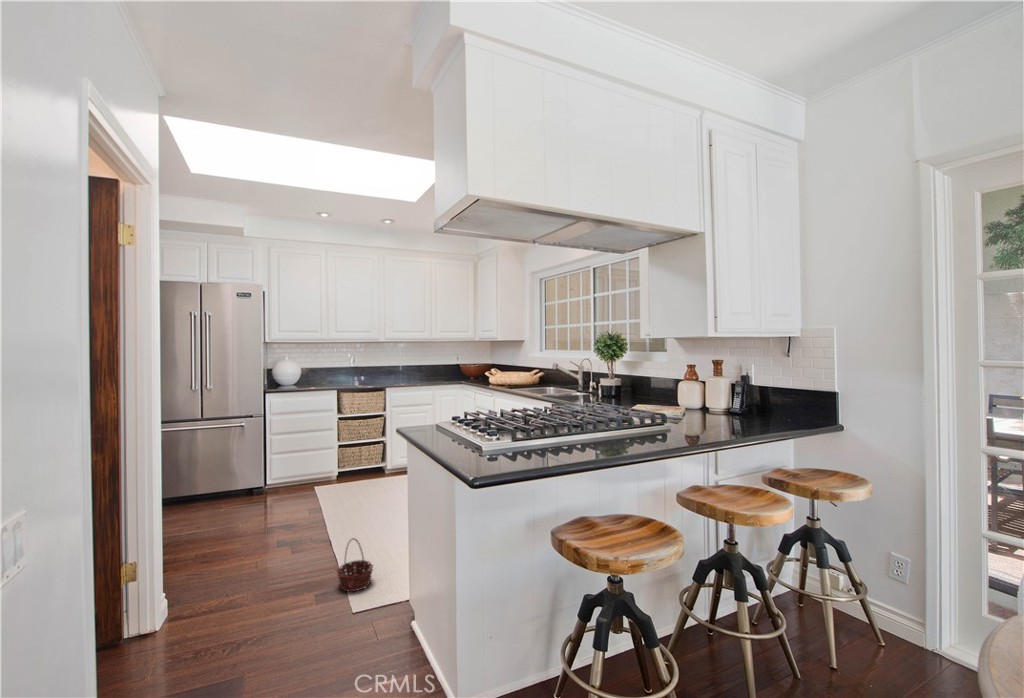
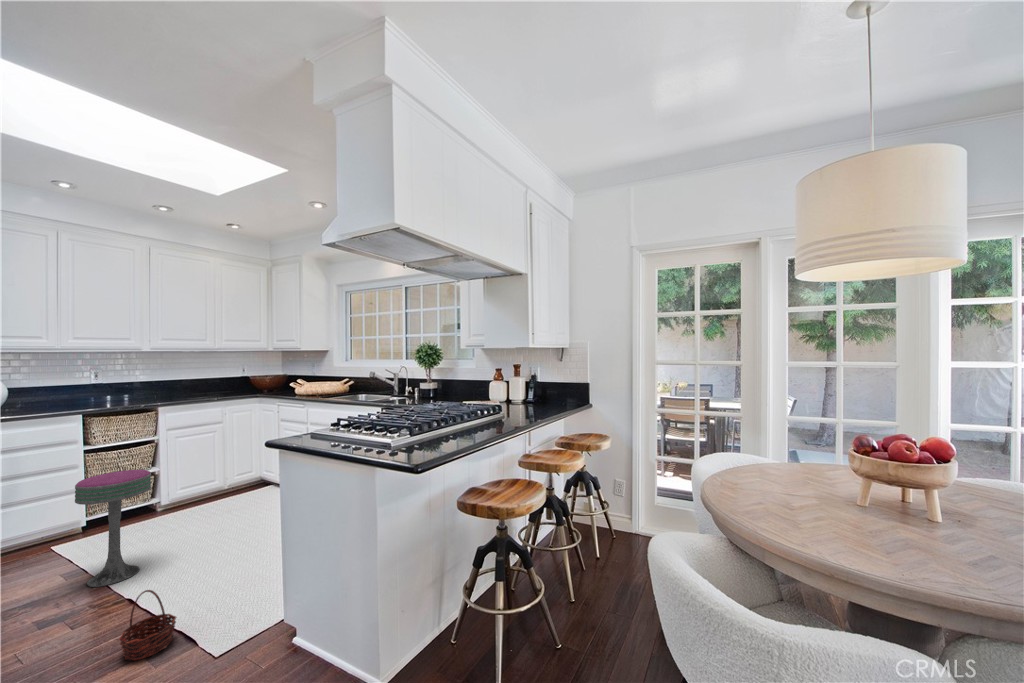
bar stool: none [323,438,370,527] -> present [75,470,151,587]

